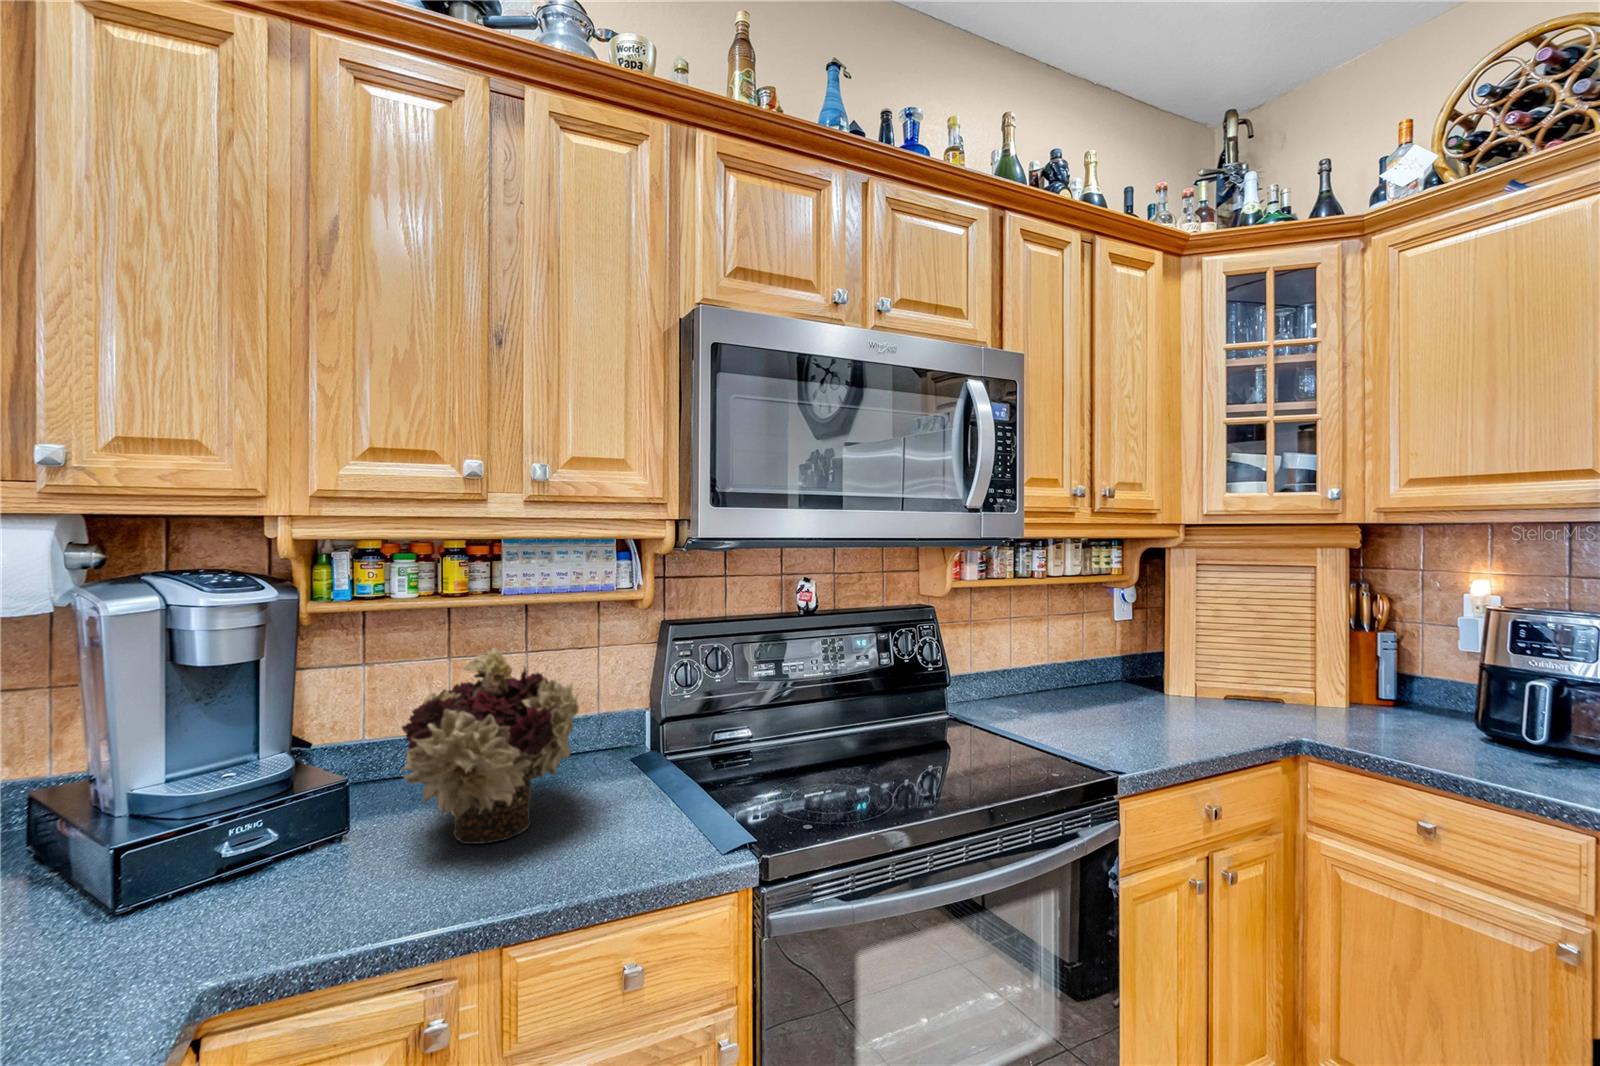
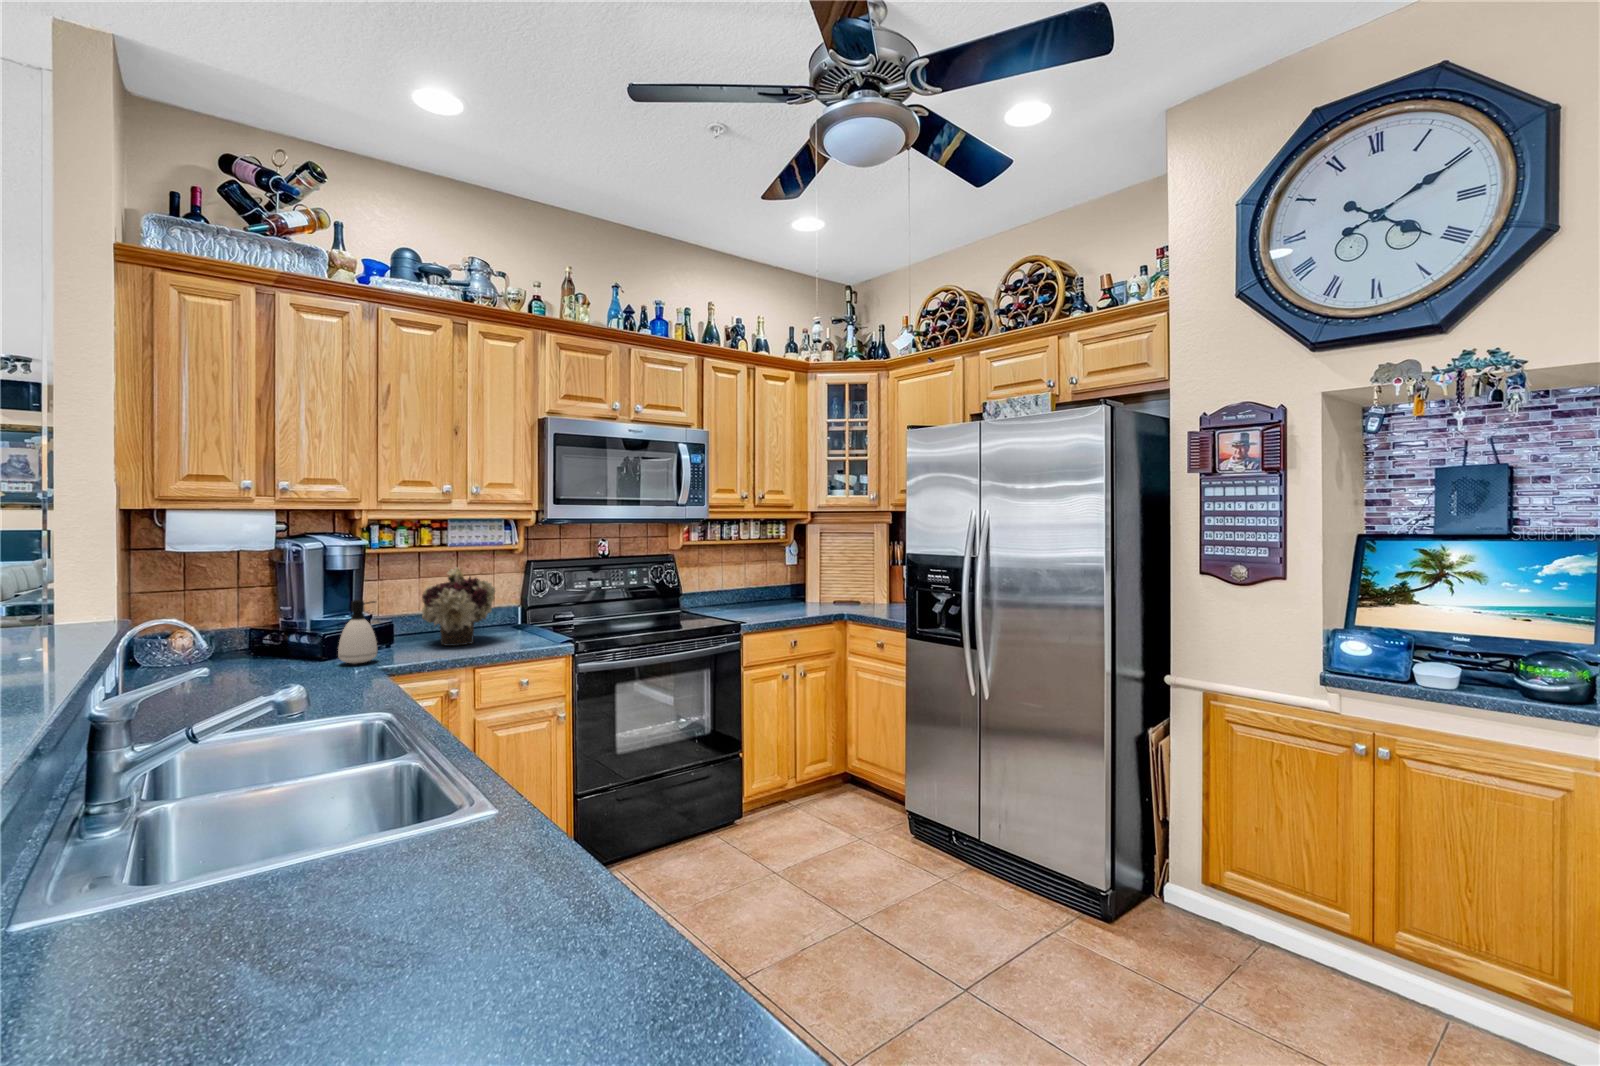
soap dispenser: none [92,766,232,966] -> present [338,600,378,664]

